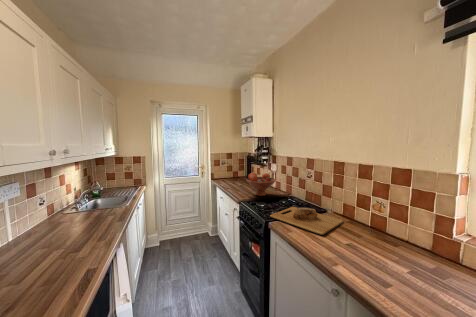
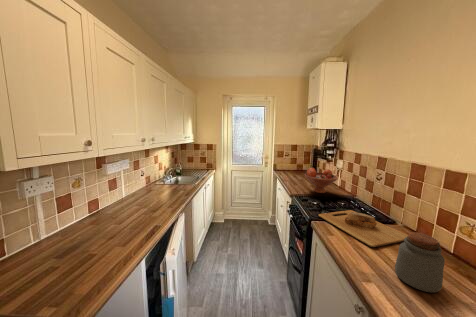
jar: none [346,214,380,261] -> present [395,232,445,292]

